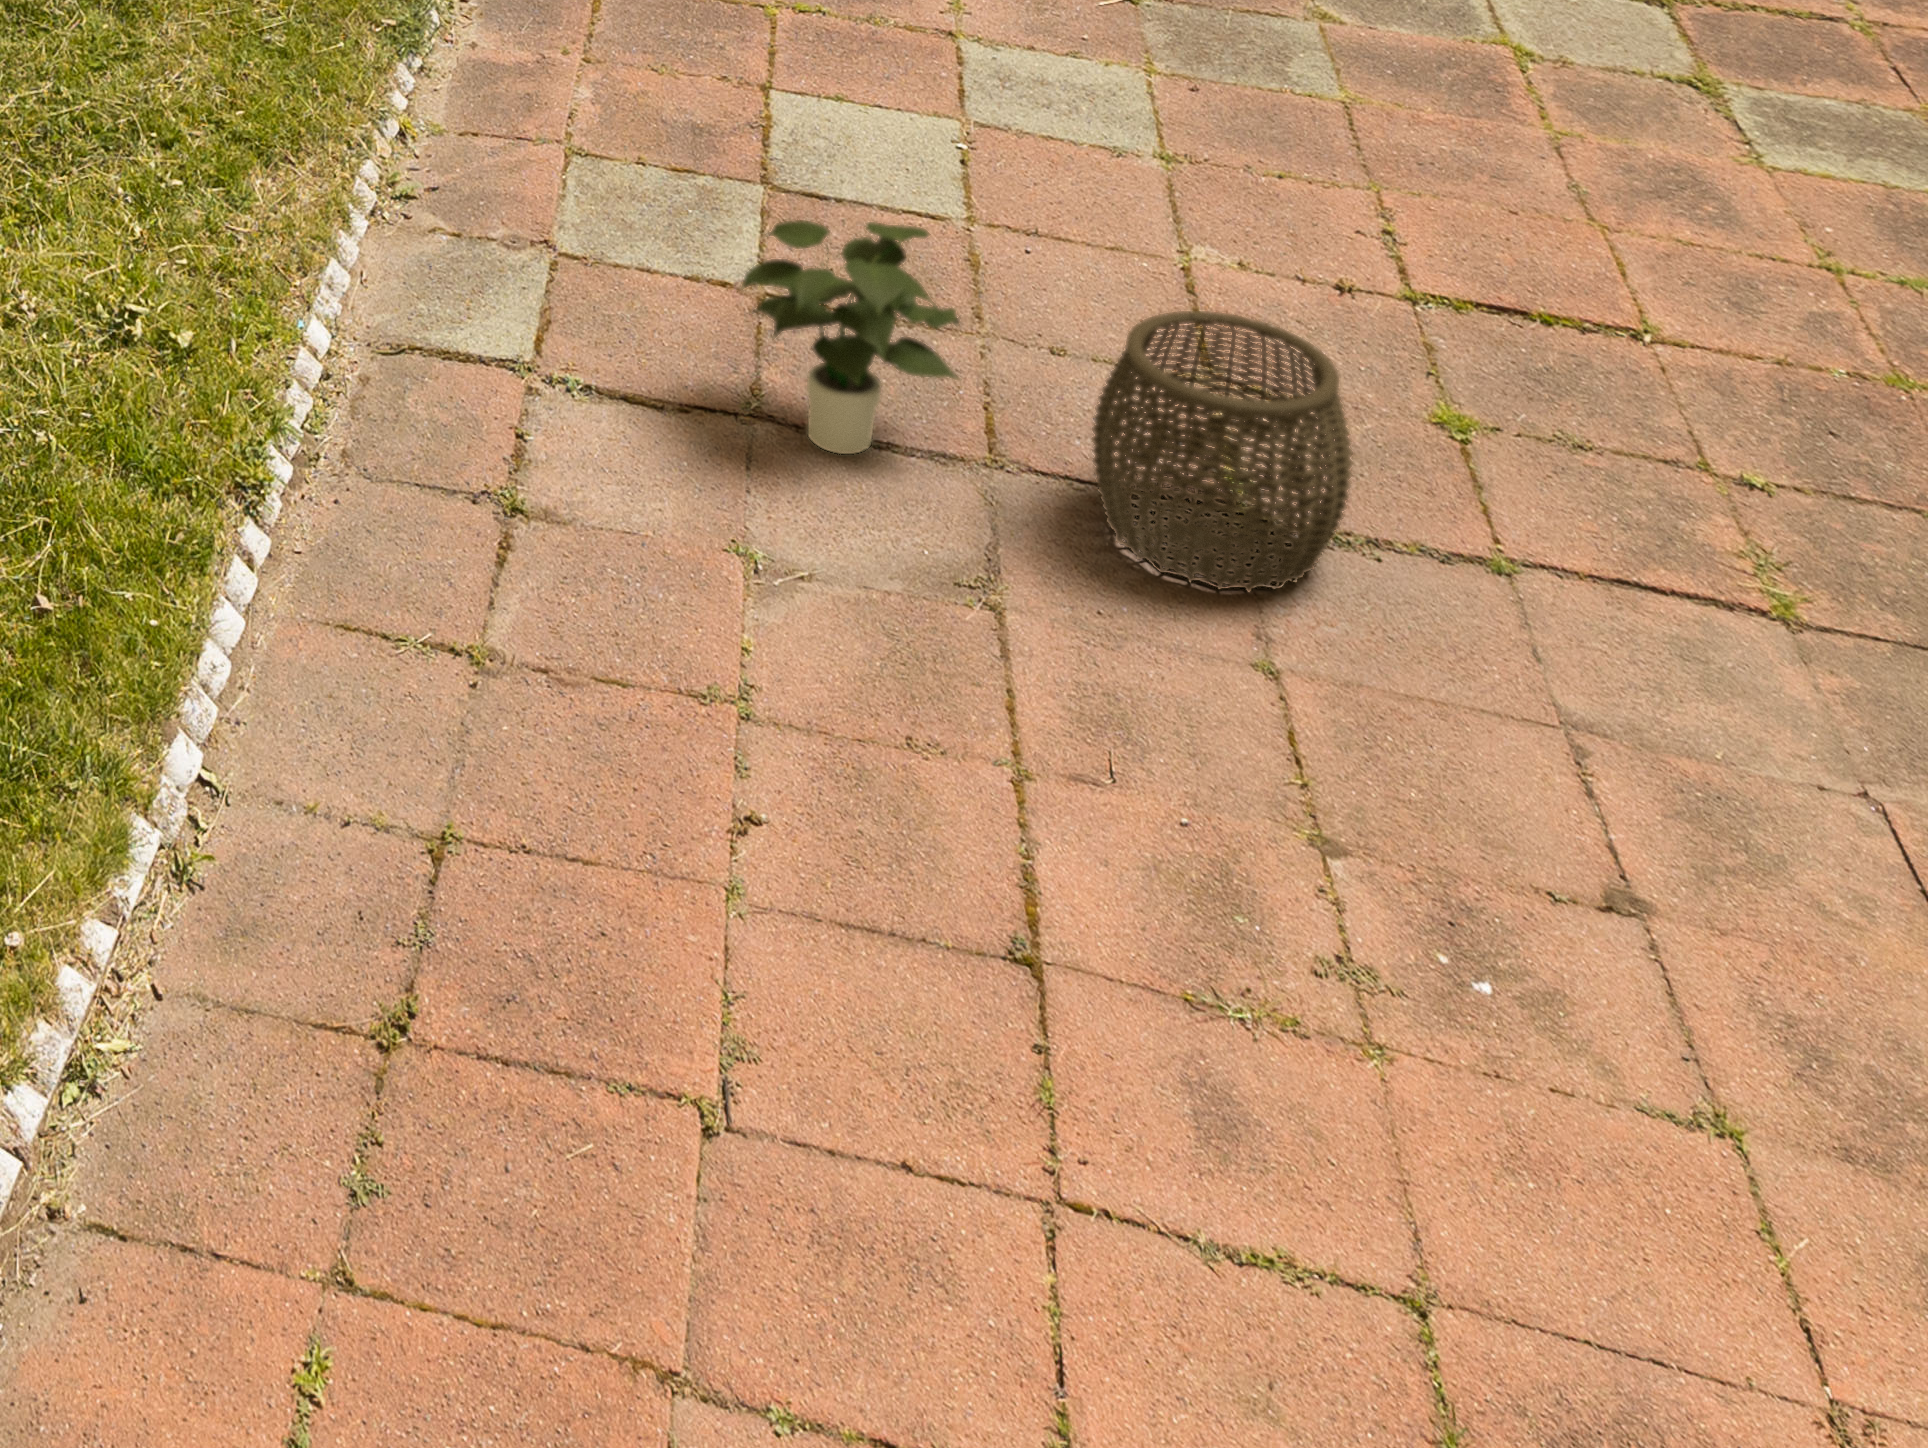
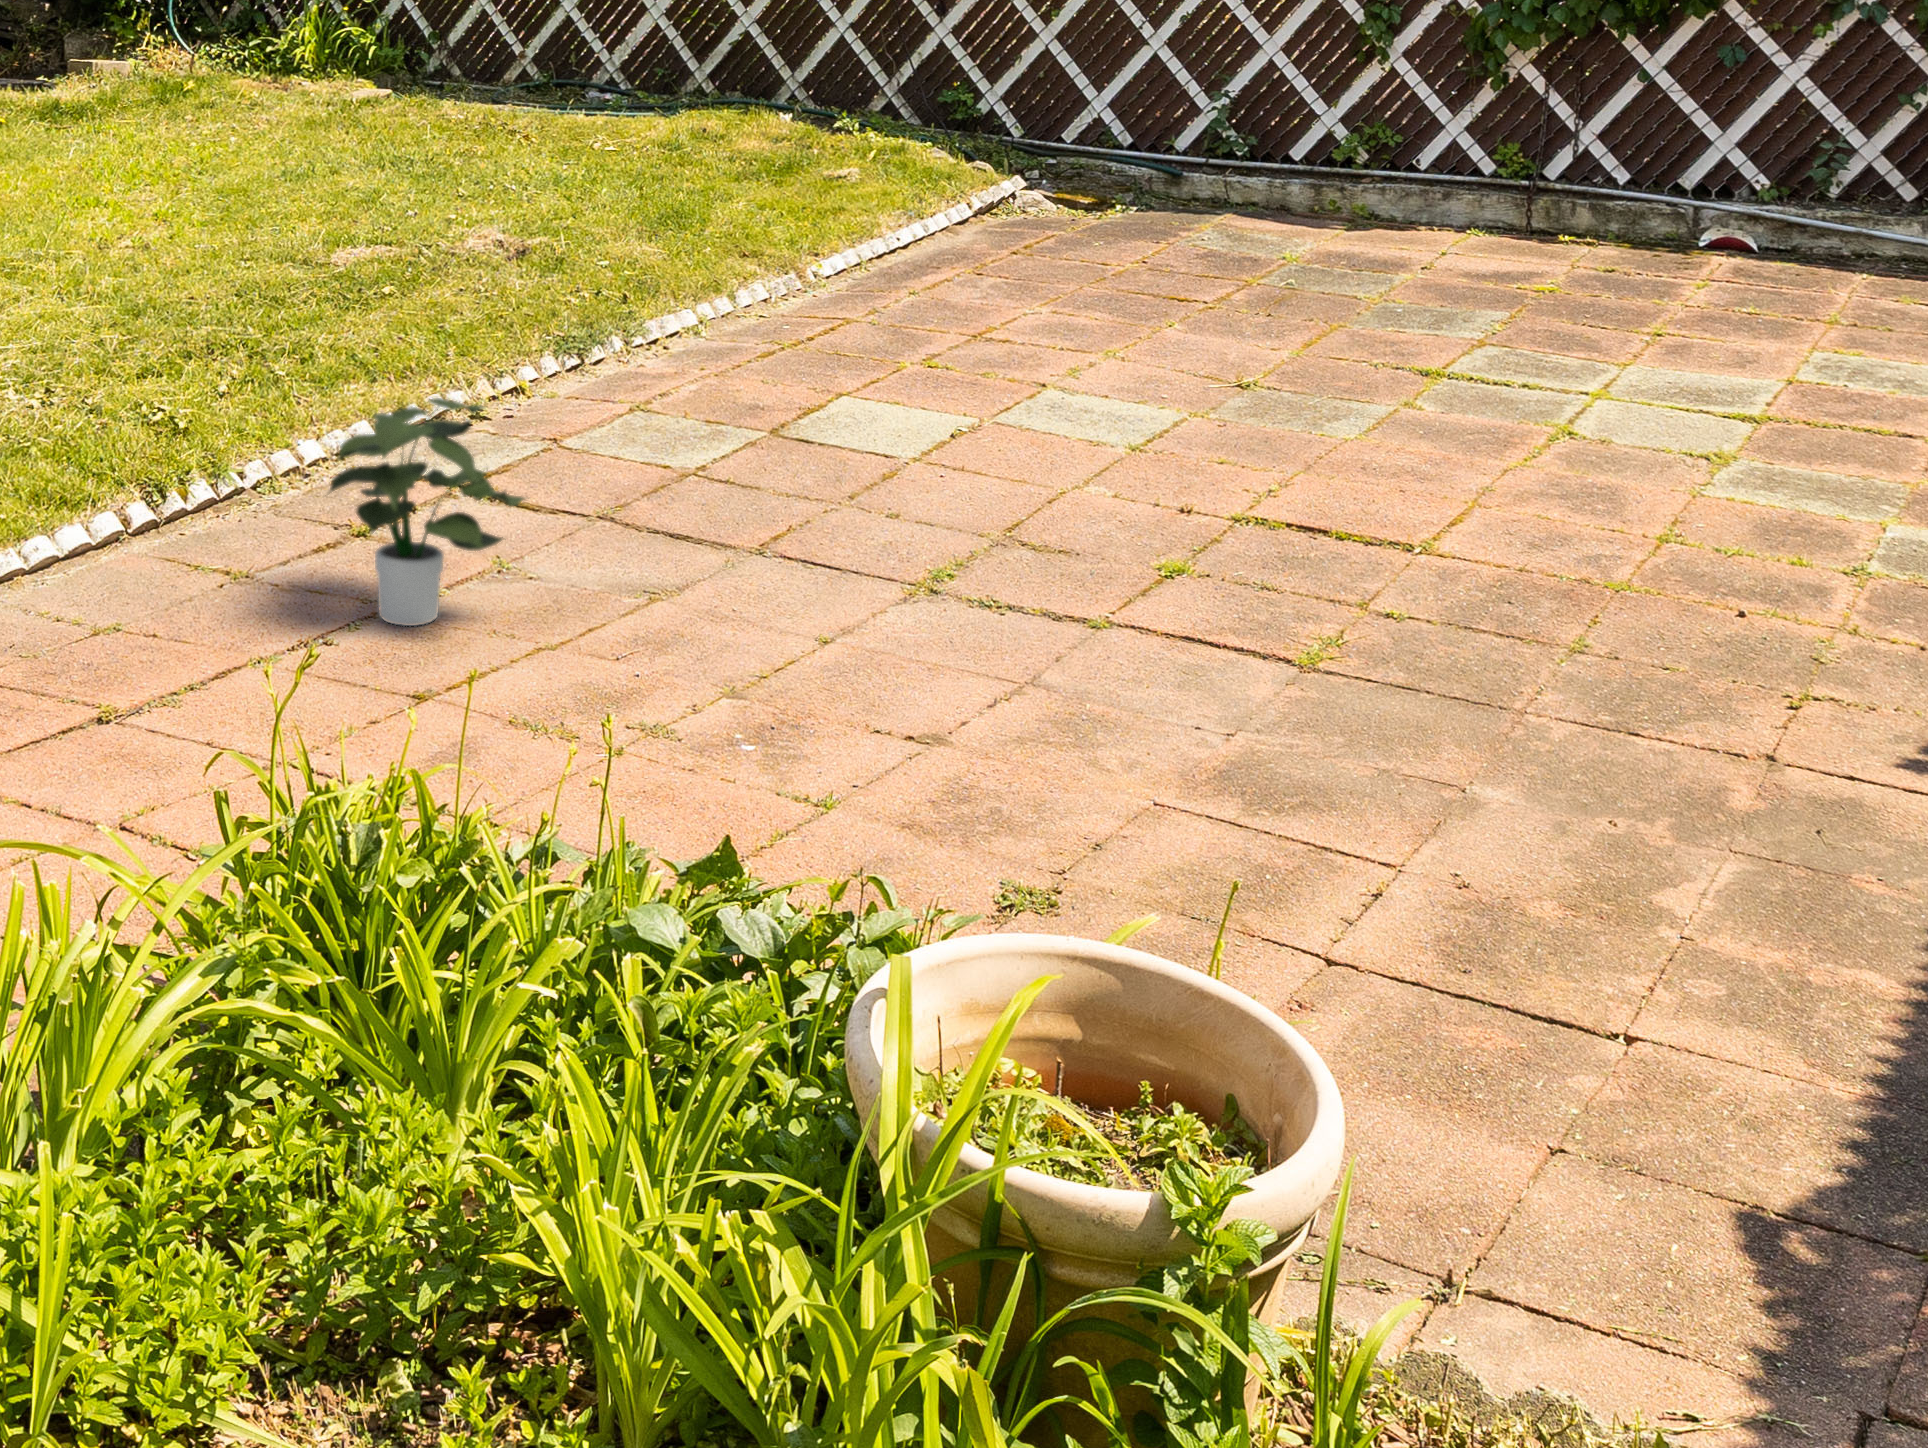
woven basket: present [1093,311,1352,592] -> none [528,477,773,741]

